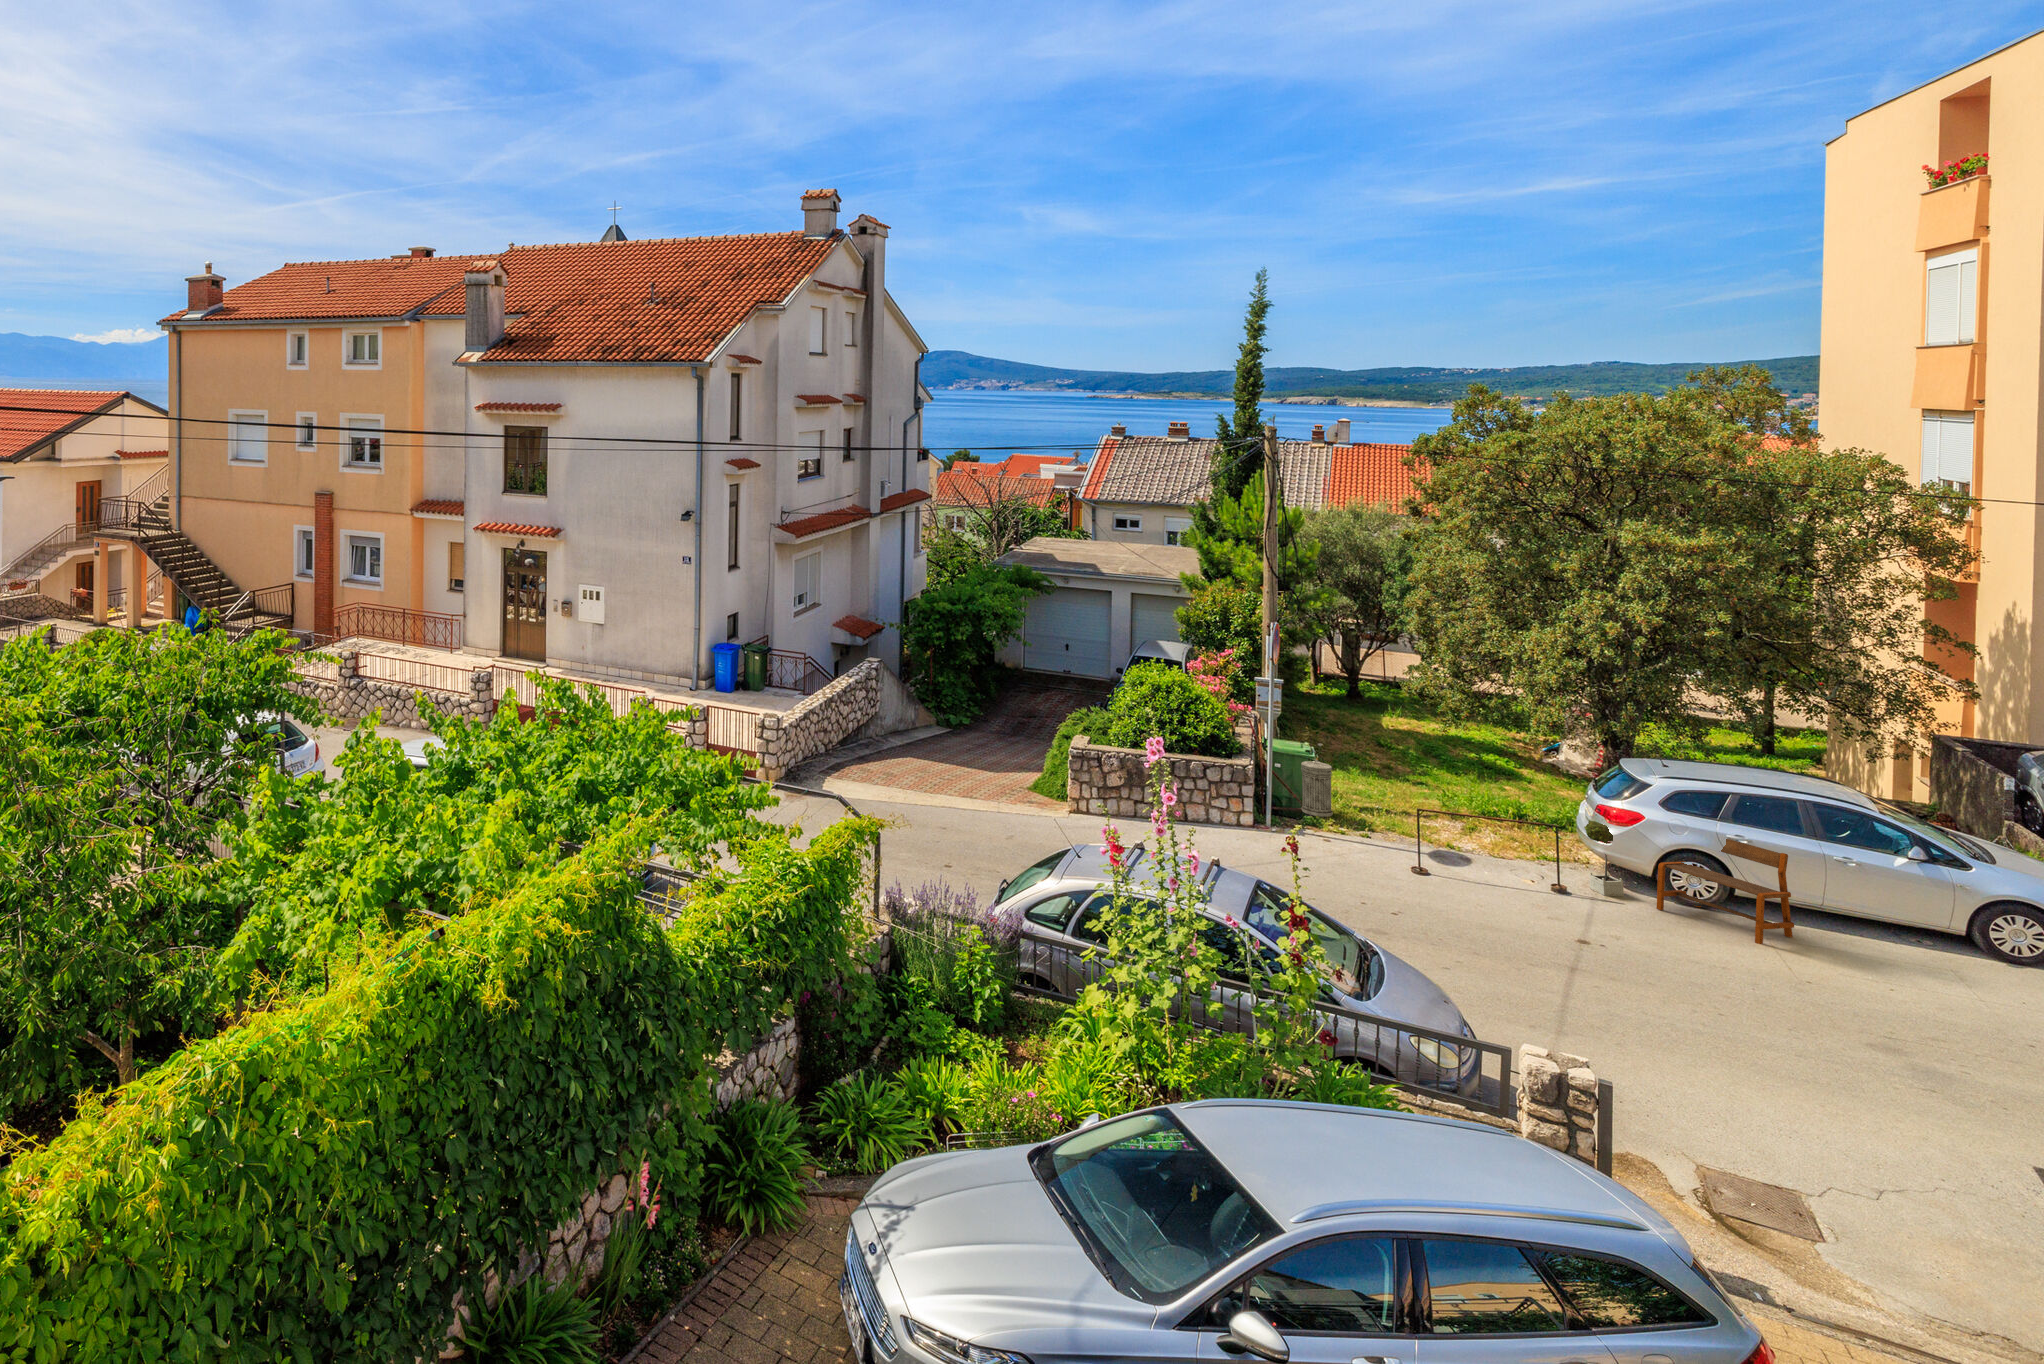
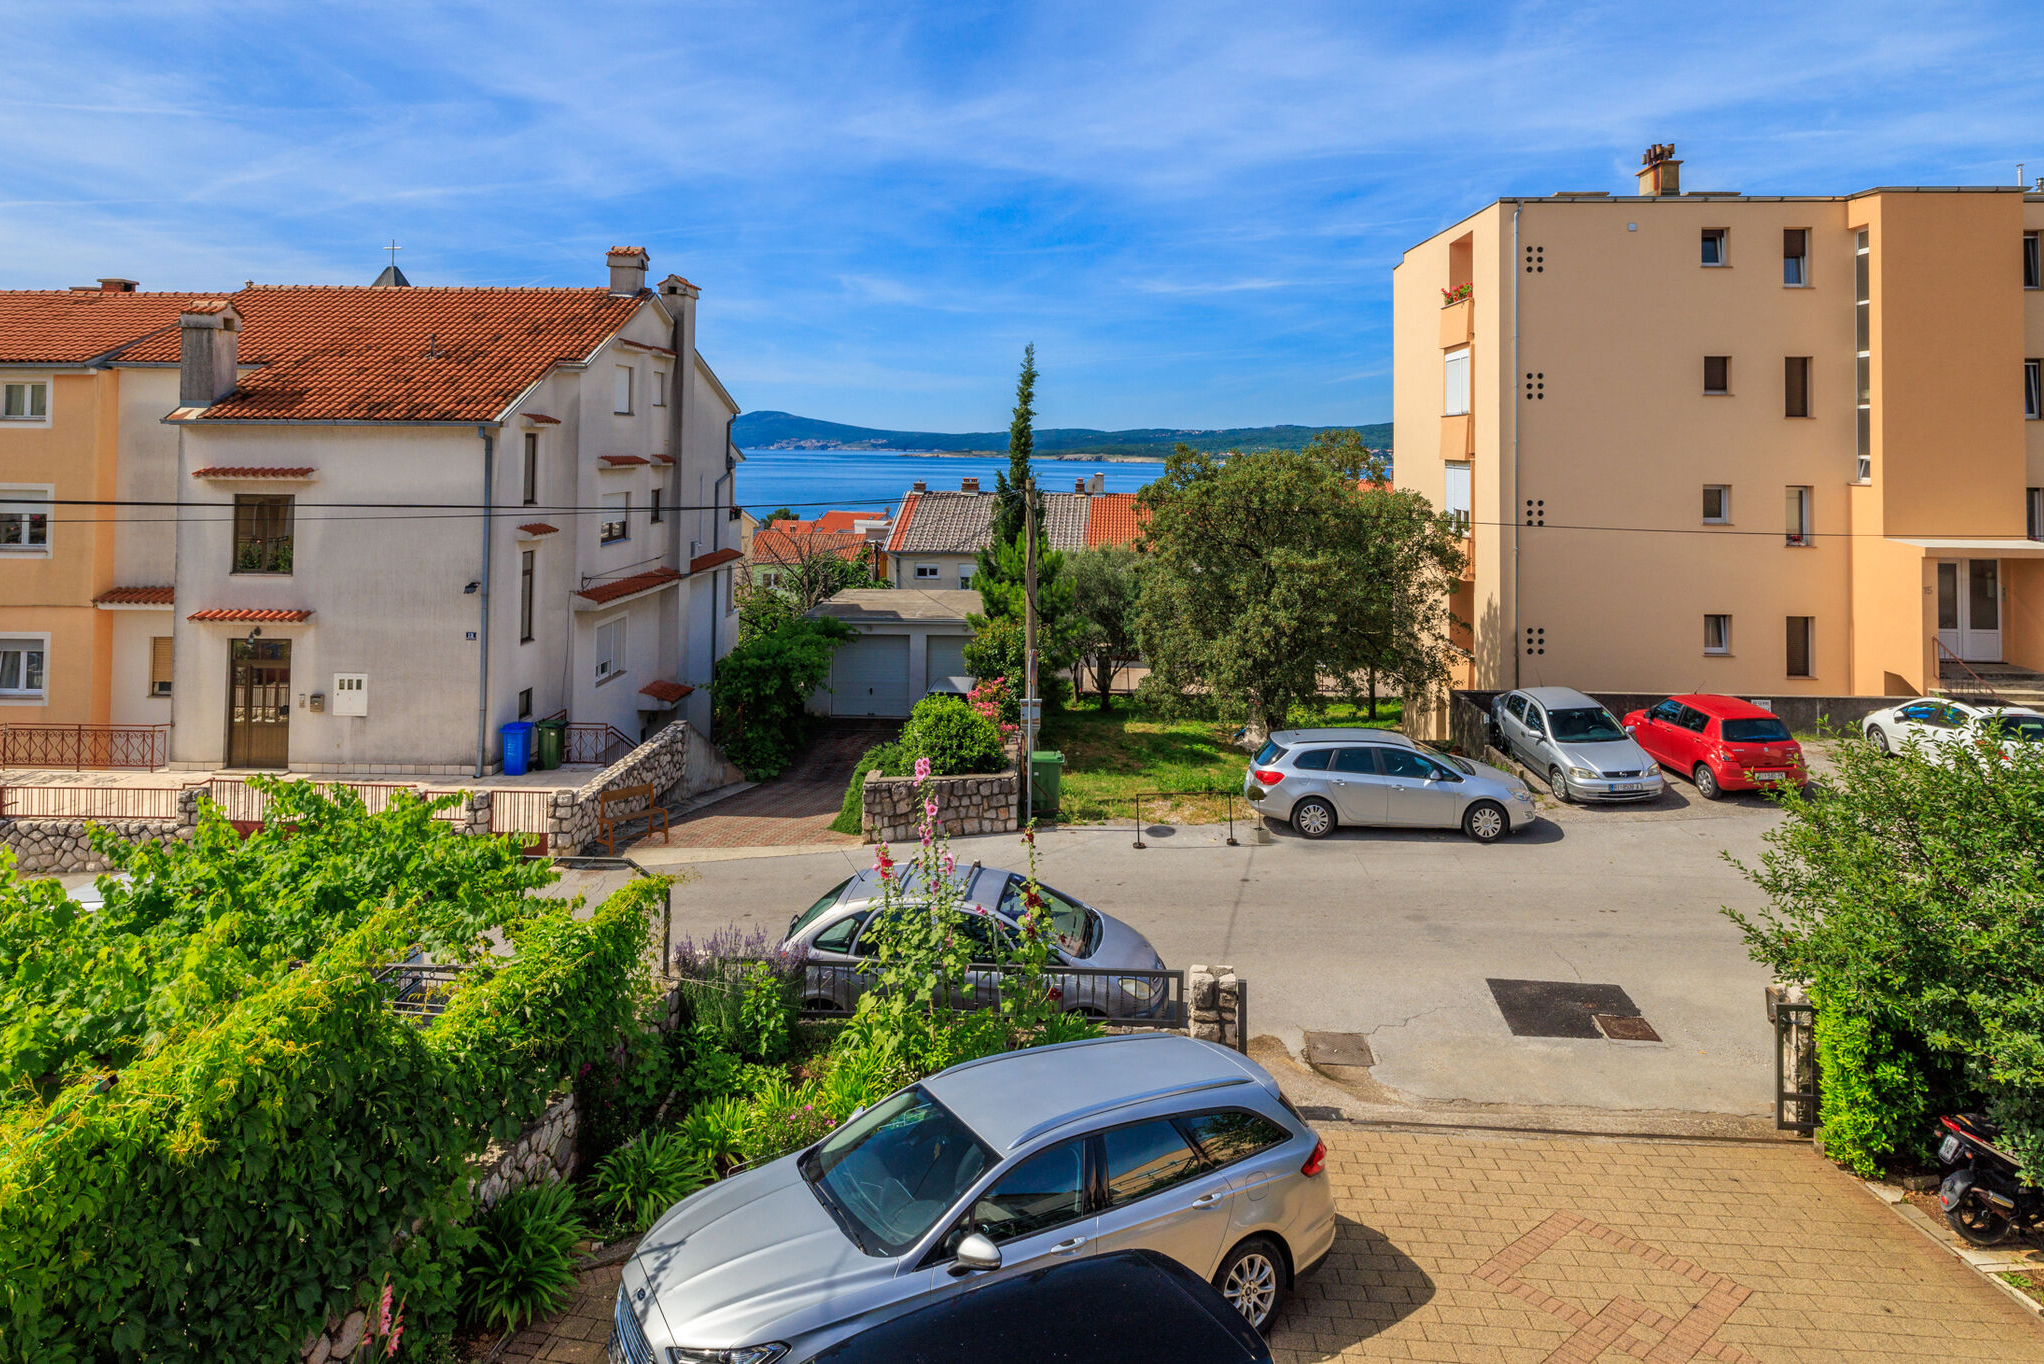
trash can: present [1301,760,1333,817] -> none [1059,766,1082,815]
bench: present [1656,839,1794,944] -> present [597,783,669,856]

